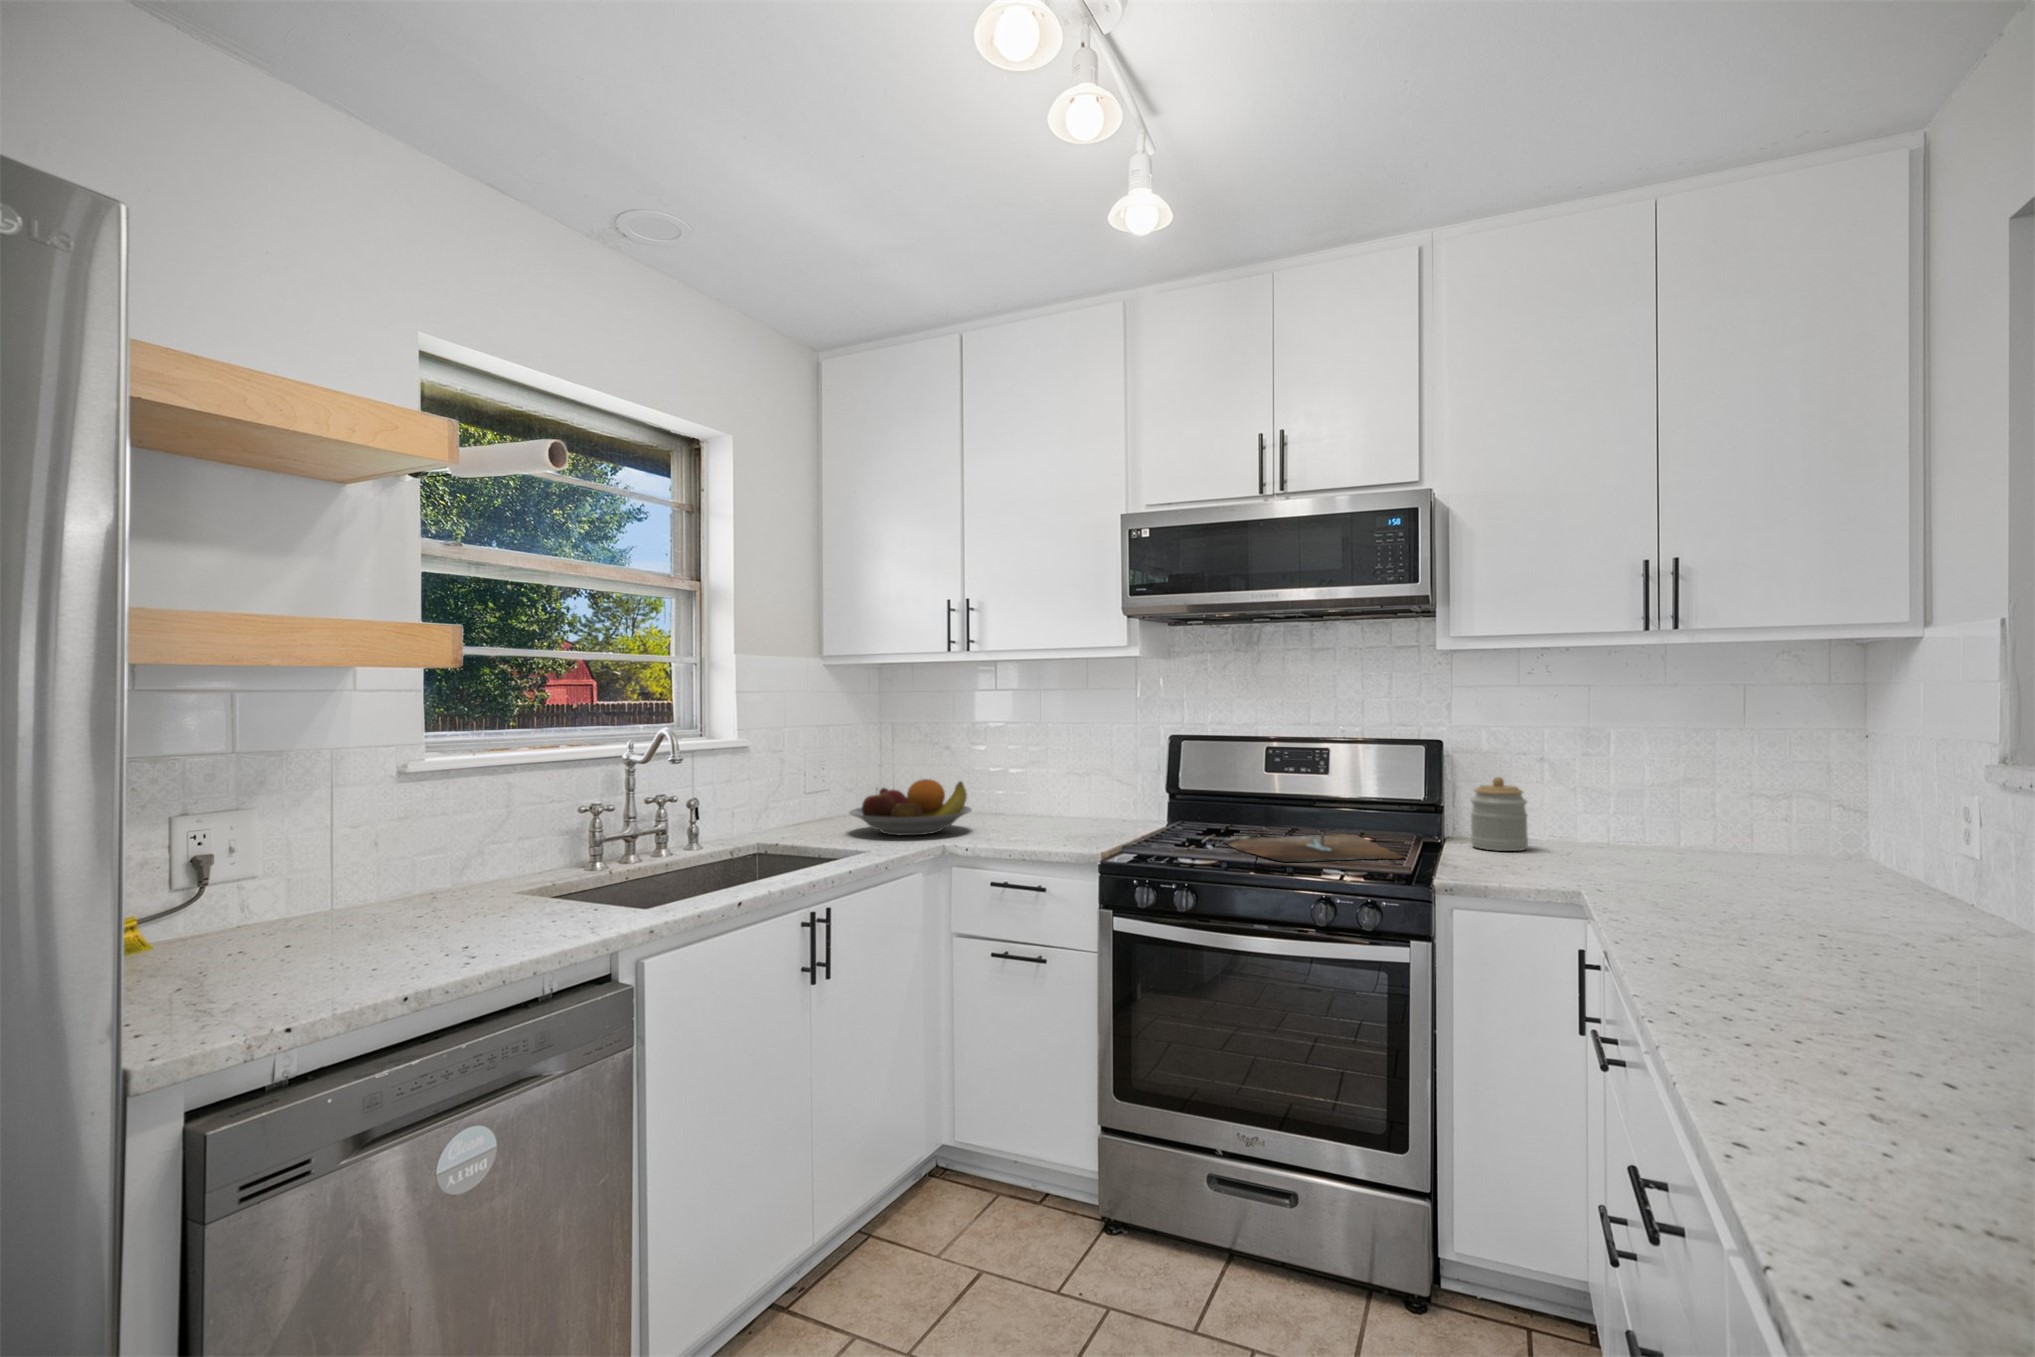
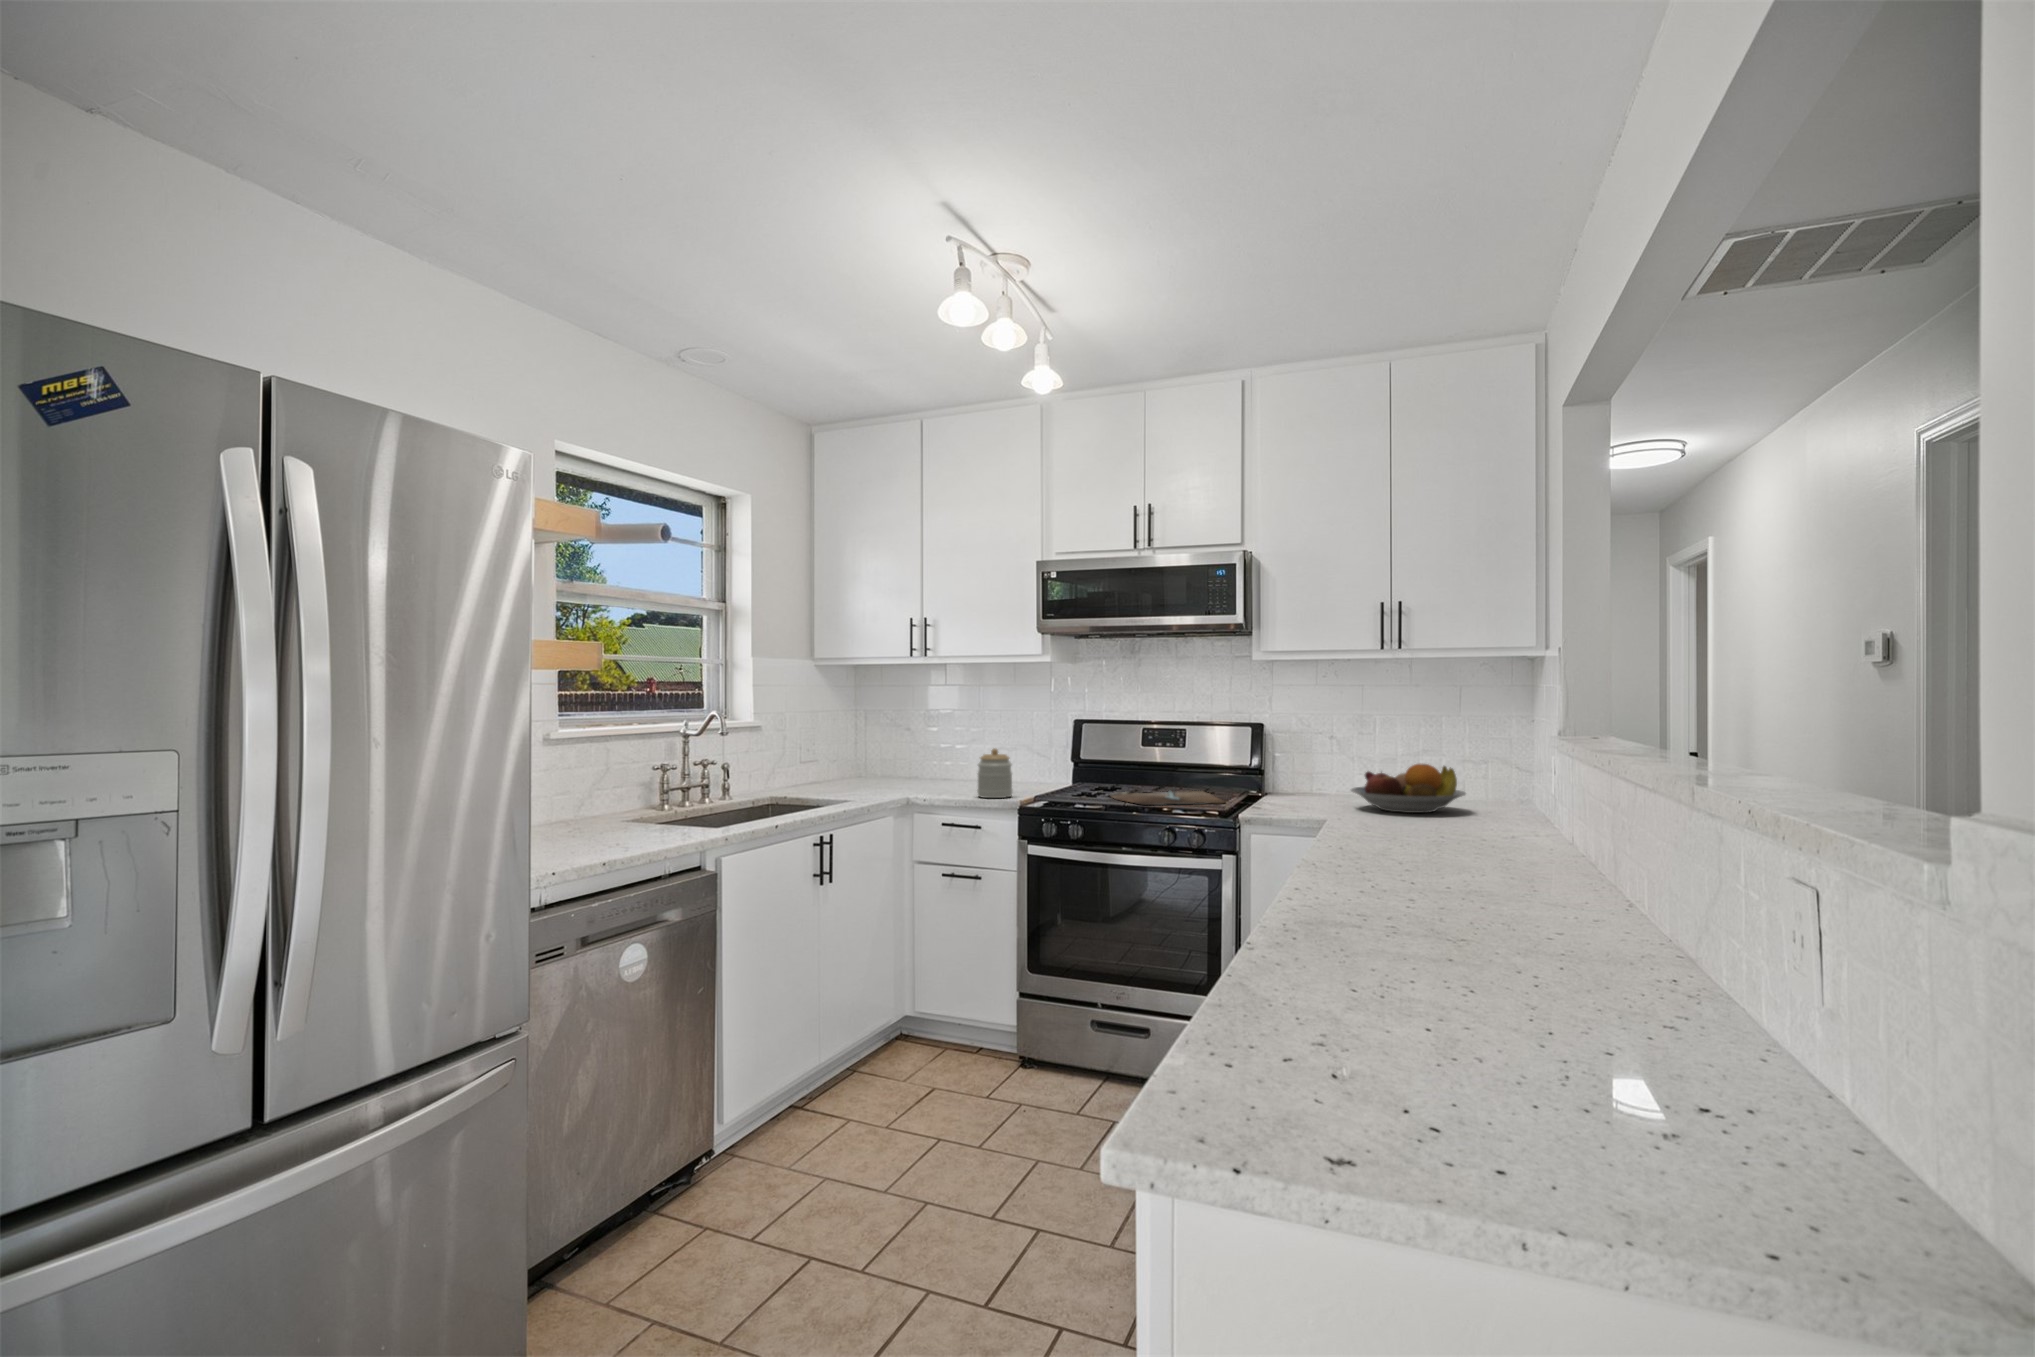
jar: present [1471,777,1528,851] -> present [977,748,1012,798]
fruit bowl: present [850,779,972,835] -> present [1351,764,1466,813]

